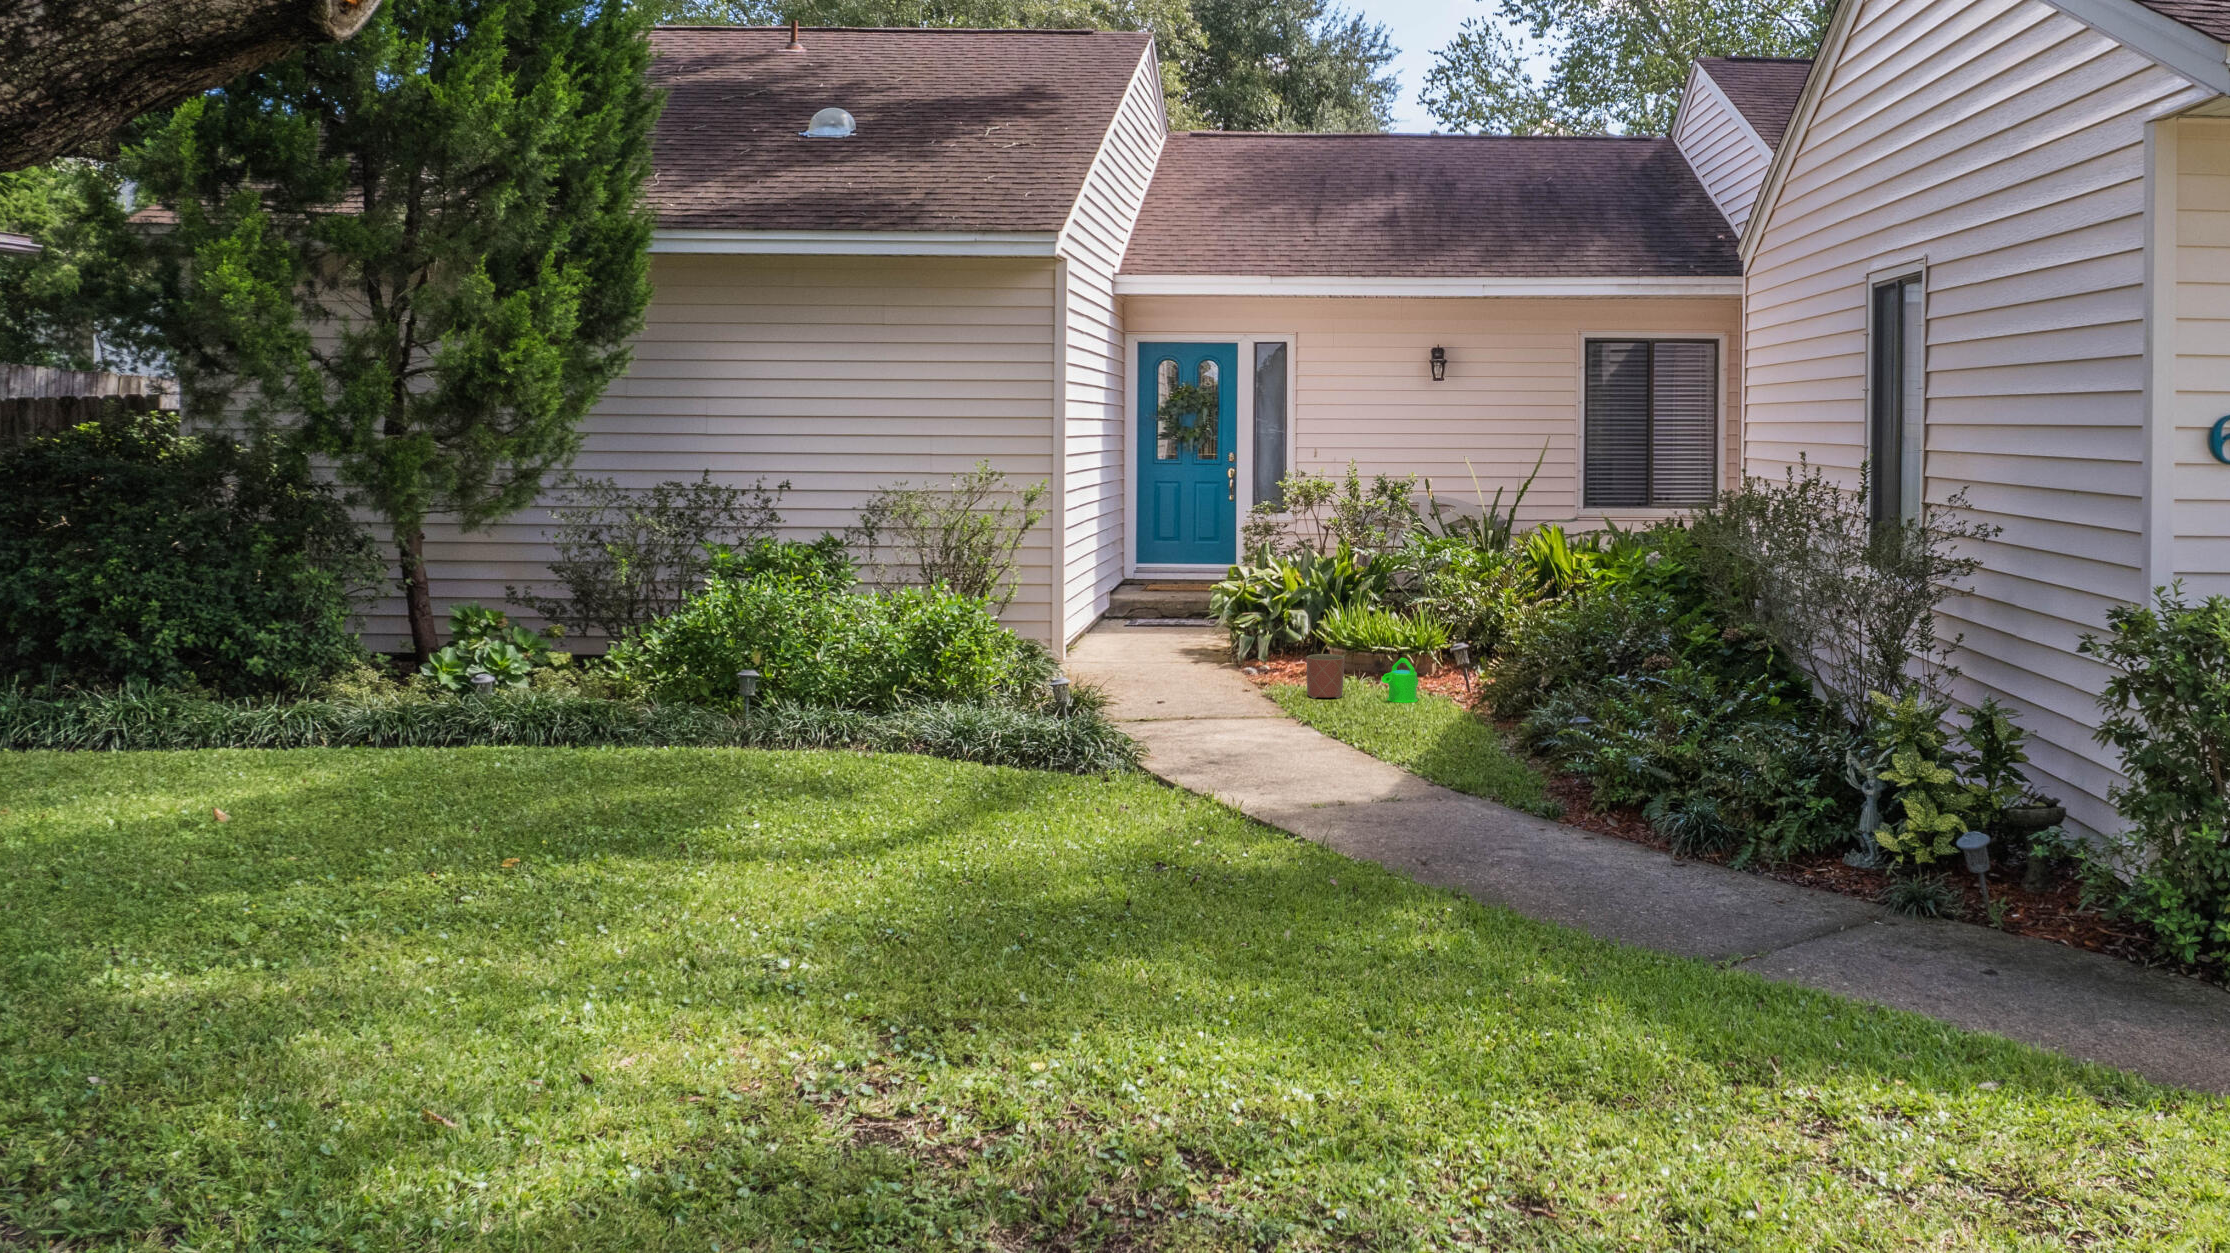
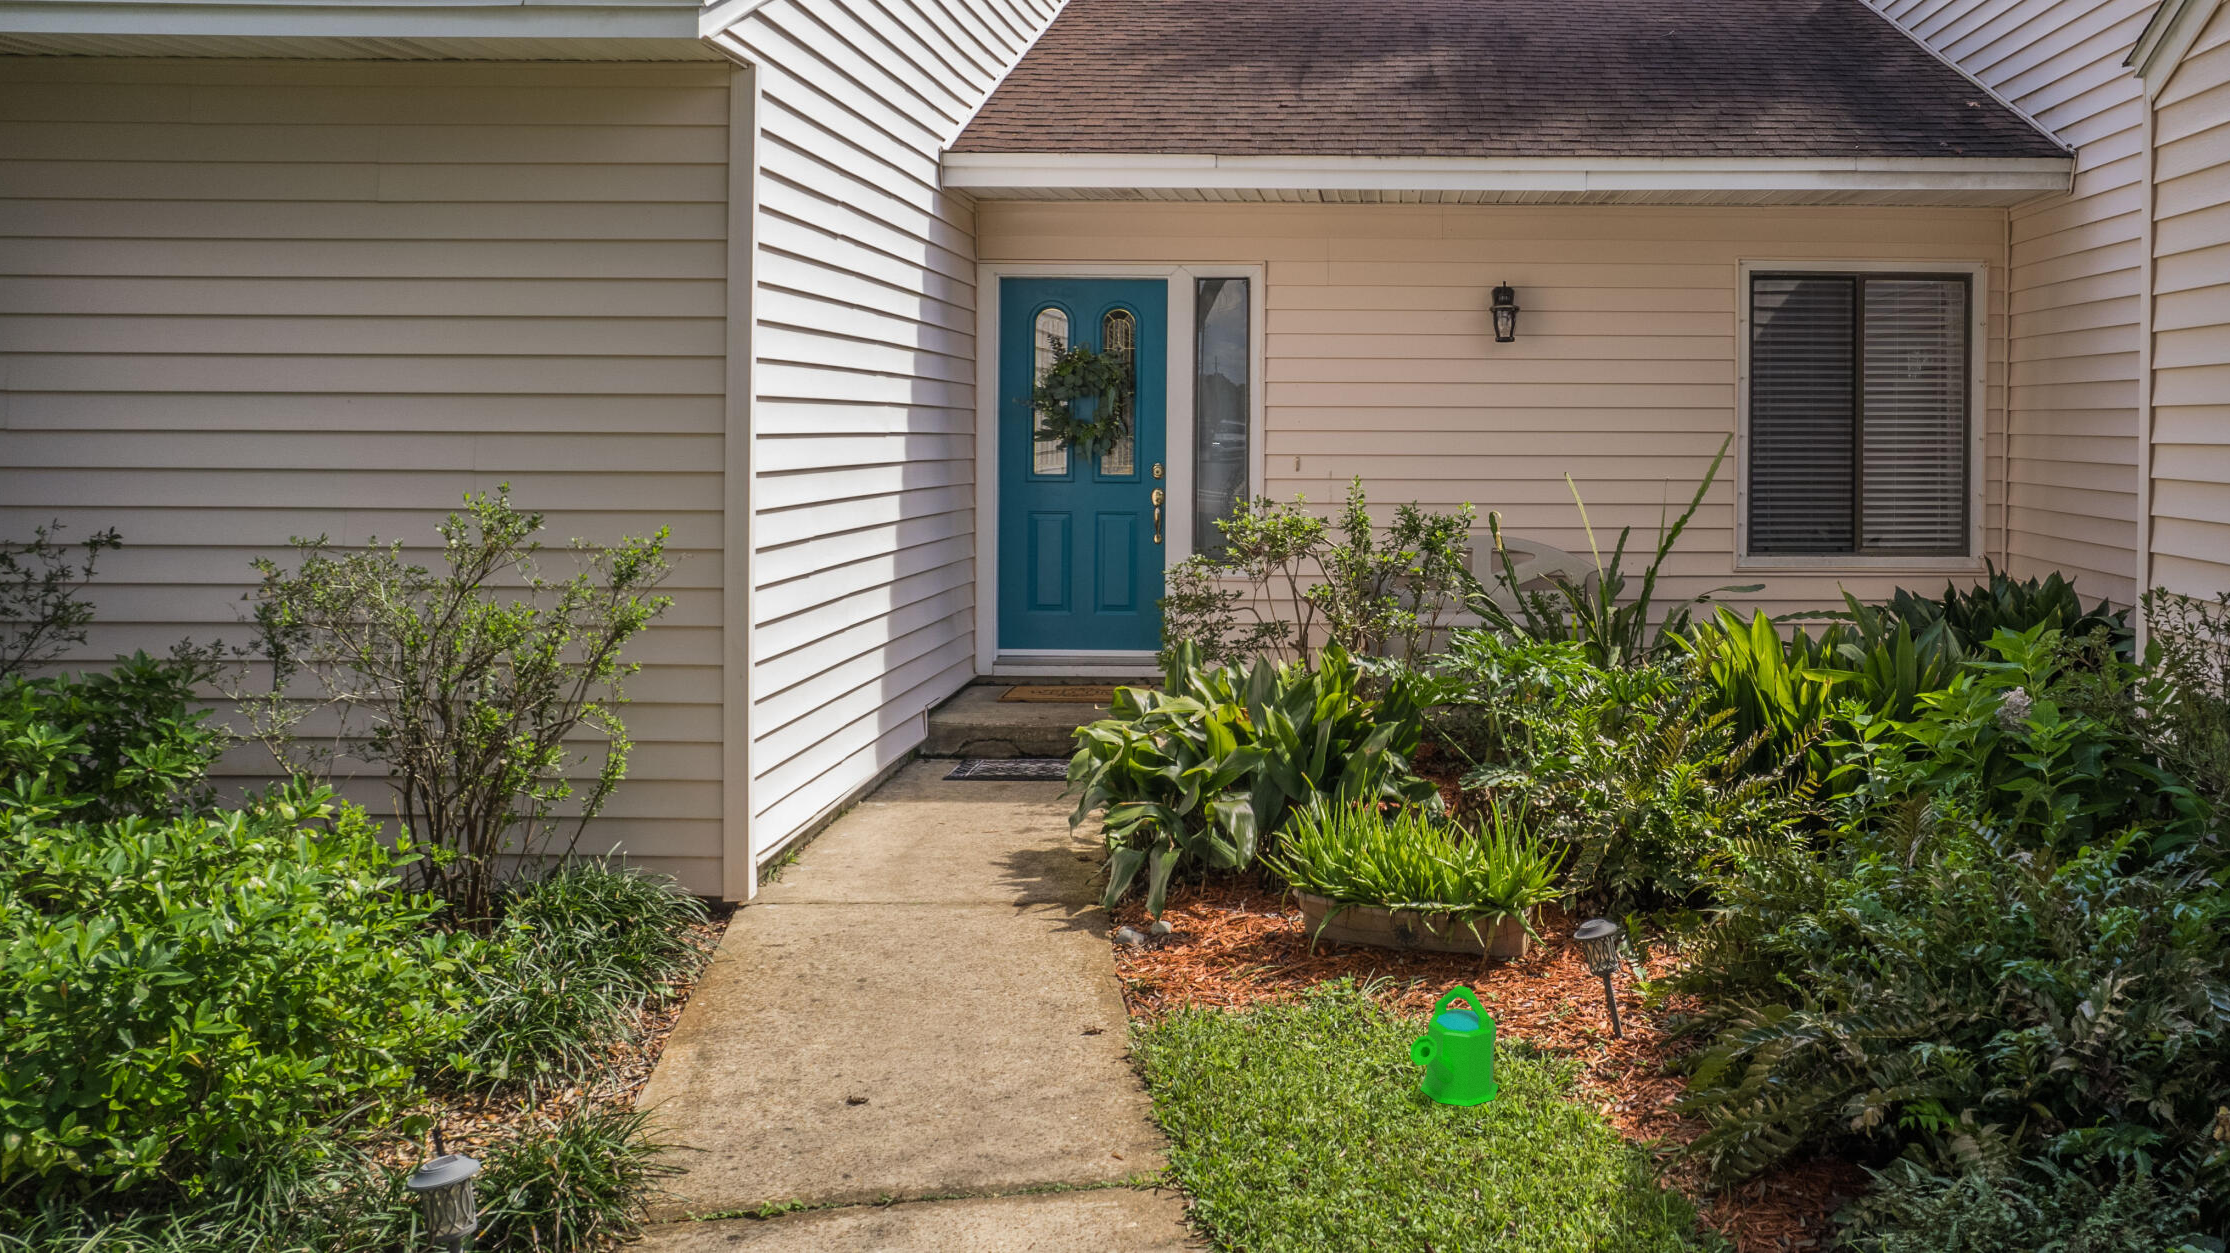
planter: present [1306,654,1345,699] -> none [1229,962,1321,1088]

